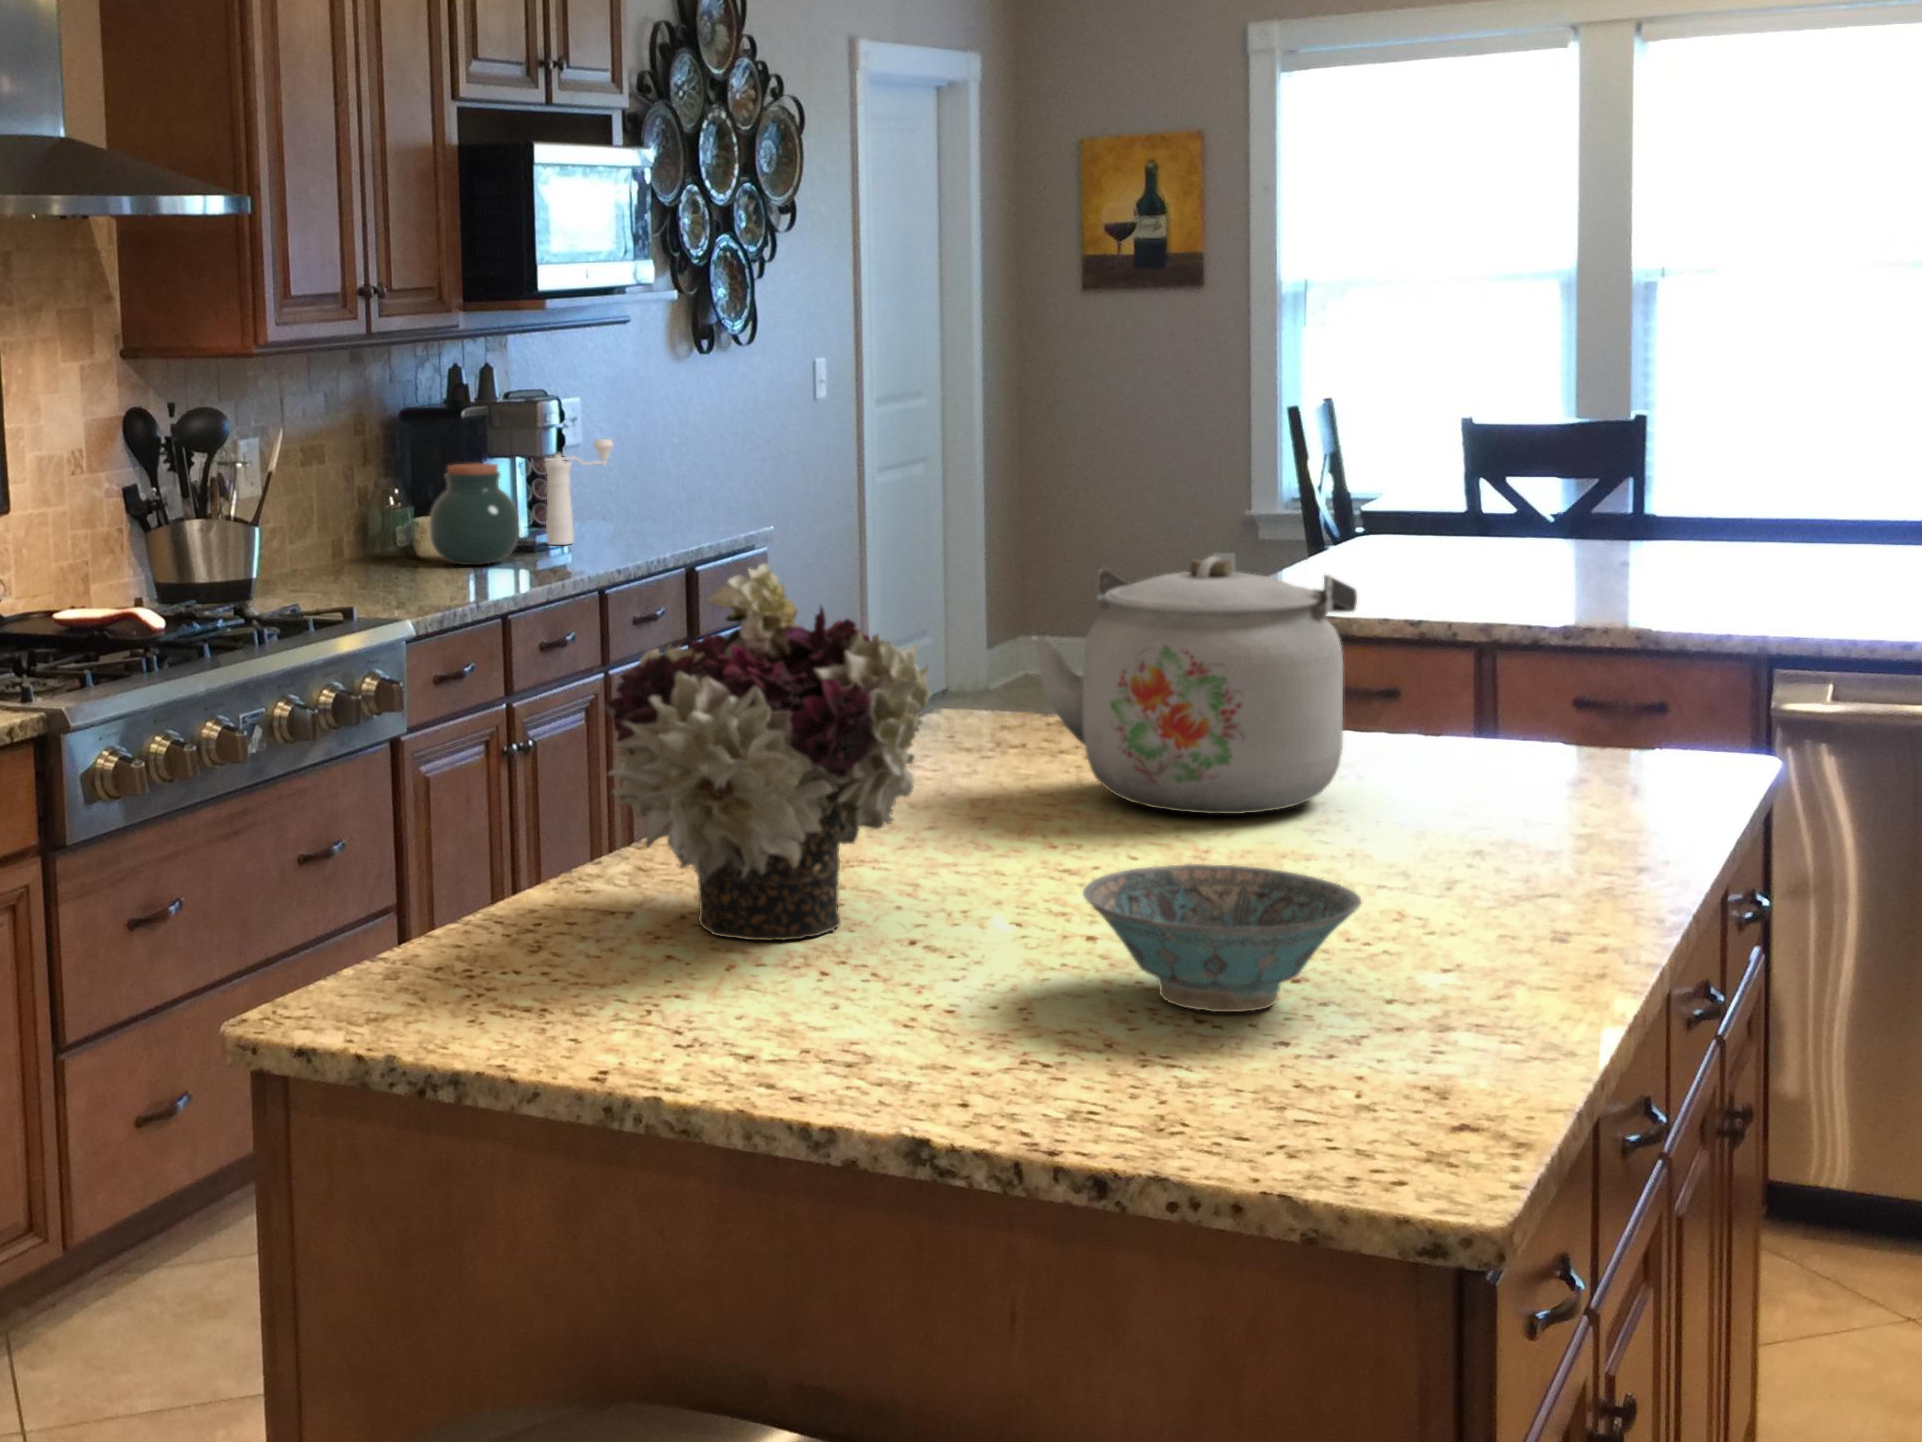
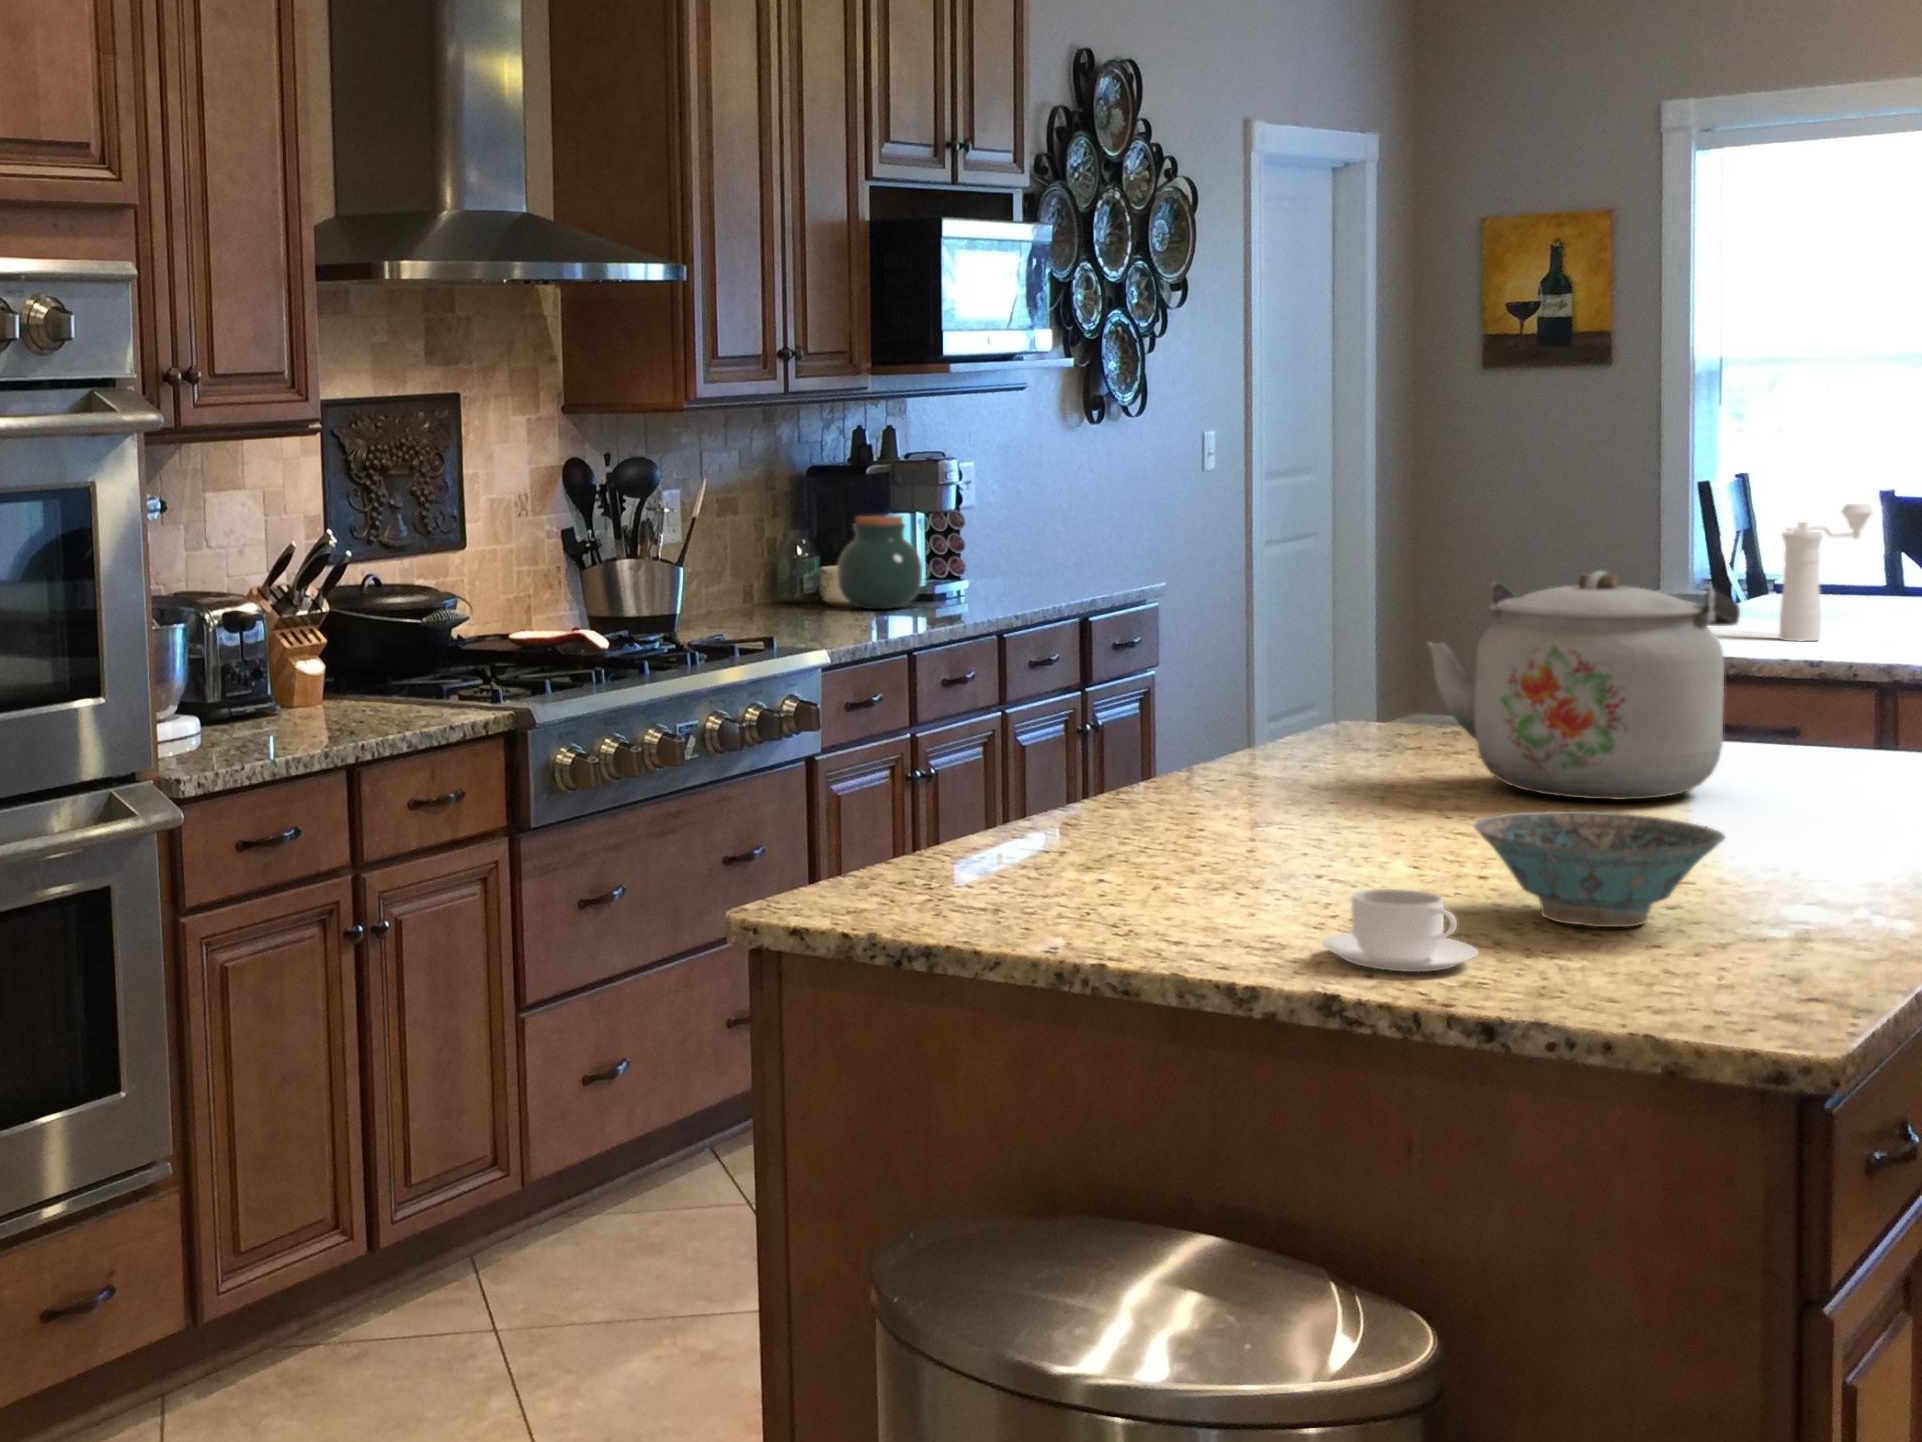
pepper mill: present [545,439,614,545] -> present [1780,504,1873,641]
flower arrangement: present [604,564,931,940] -> none [1051,554,1339,872]
coffee cup: none [911,988,1091,1097] -> present [1322,889,1478,972]

